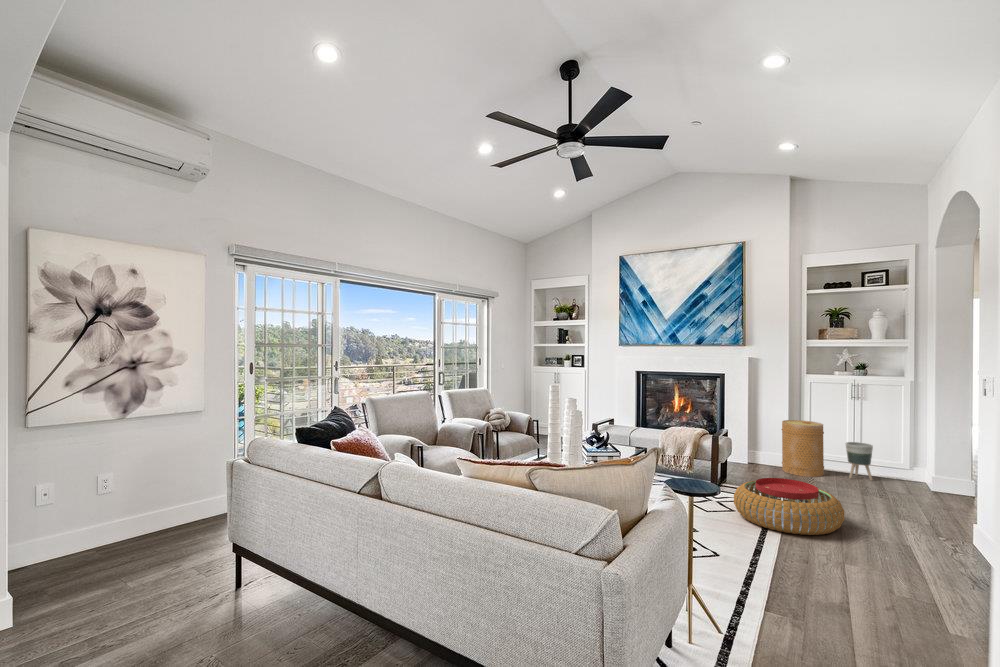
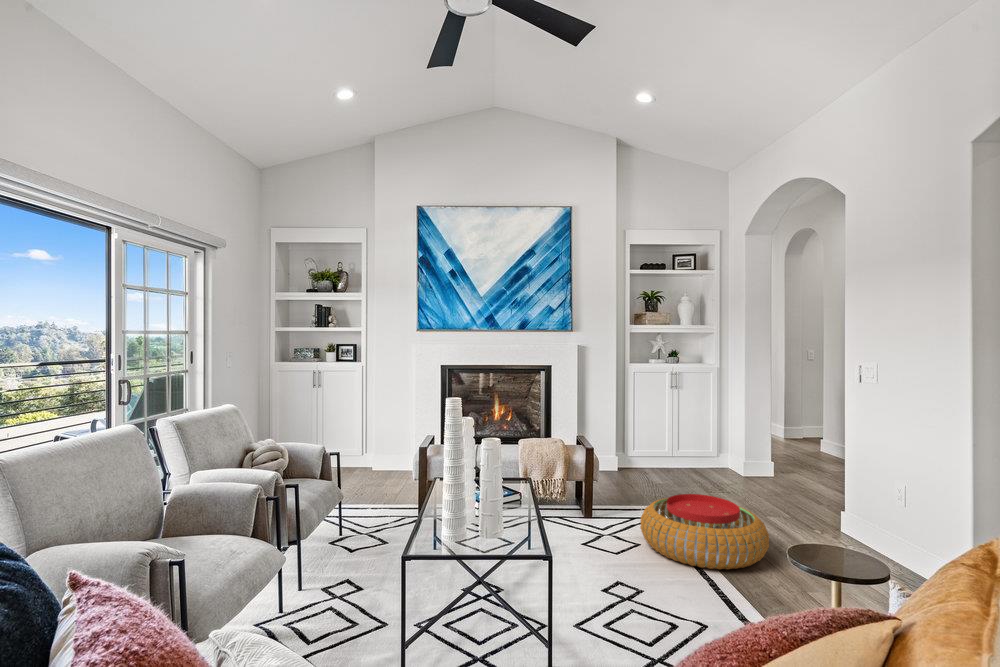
basket: present [782,420,824,477] -> none [609,414,652,478]
planter: present [846,442,873,480] -> none [668,434,693,474]

